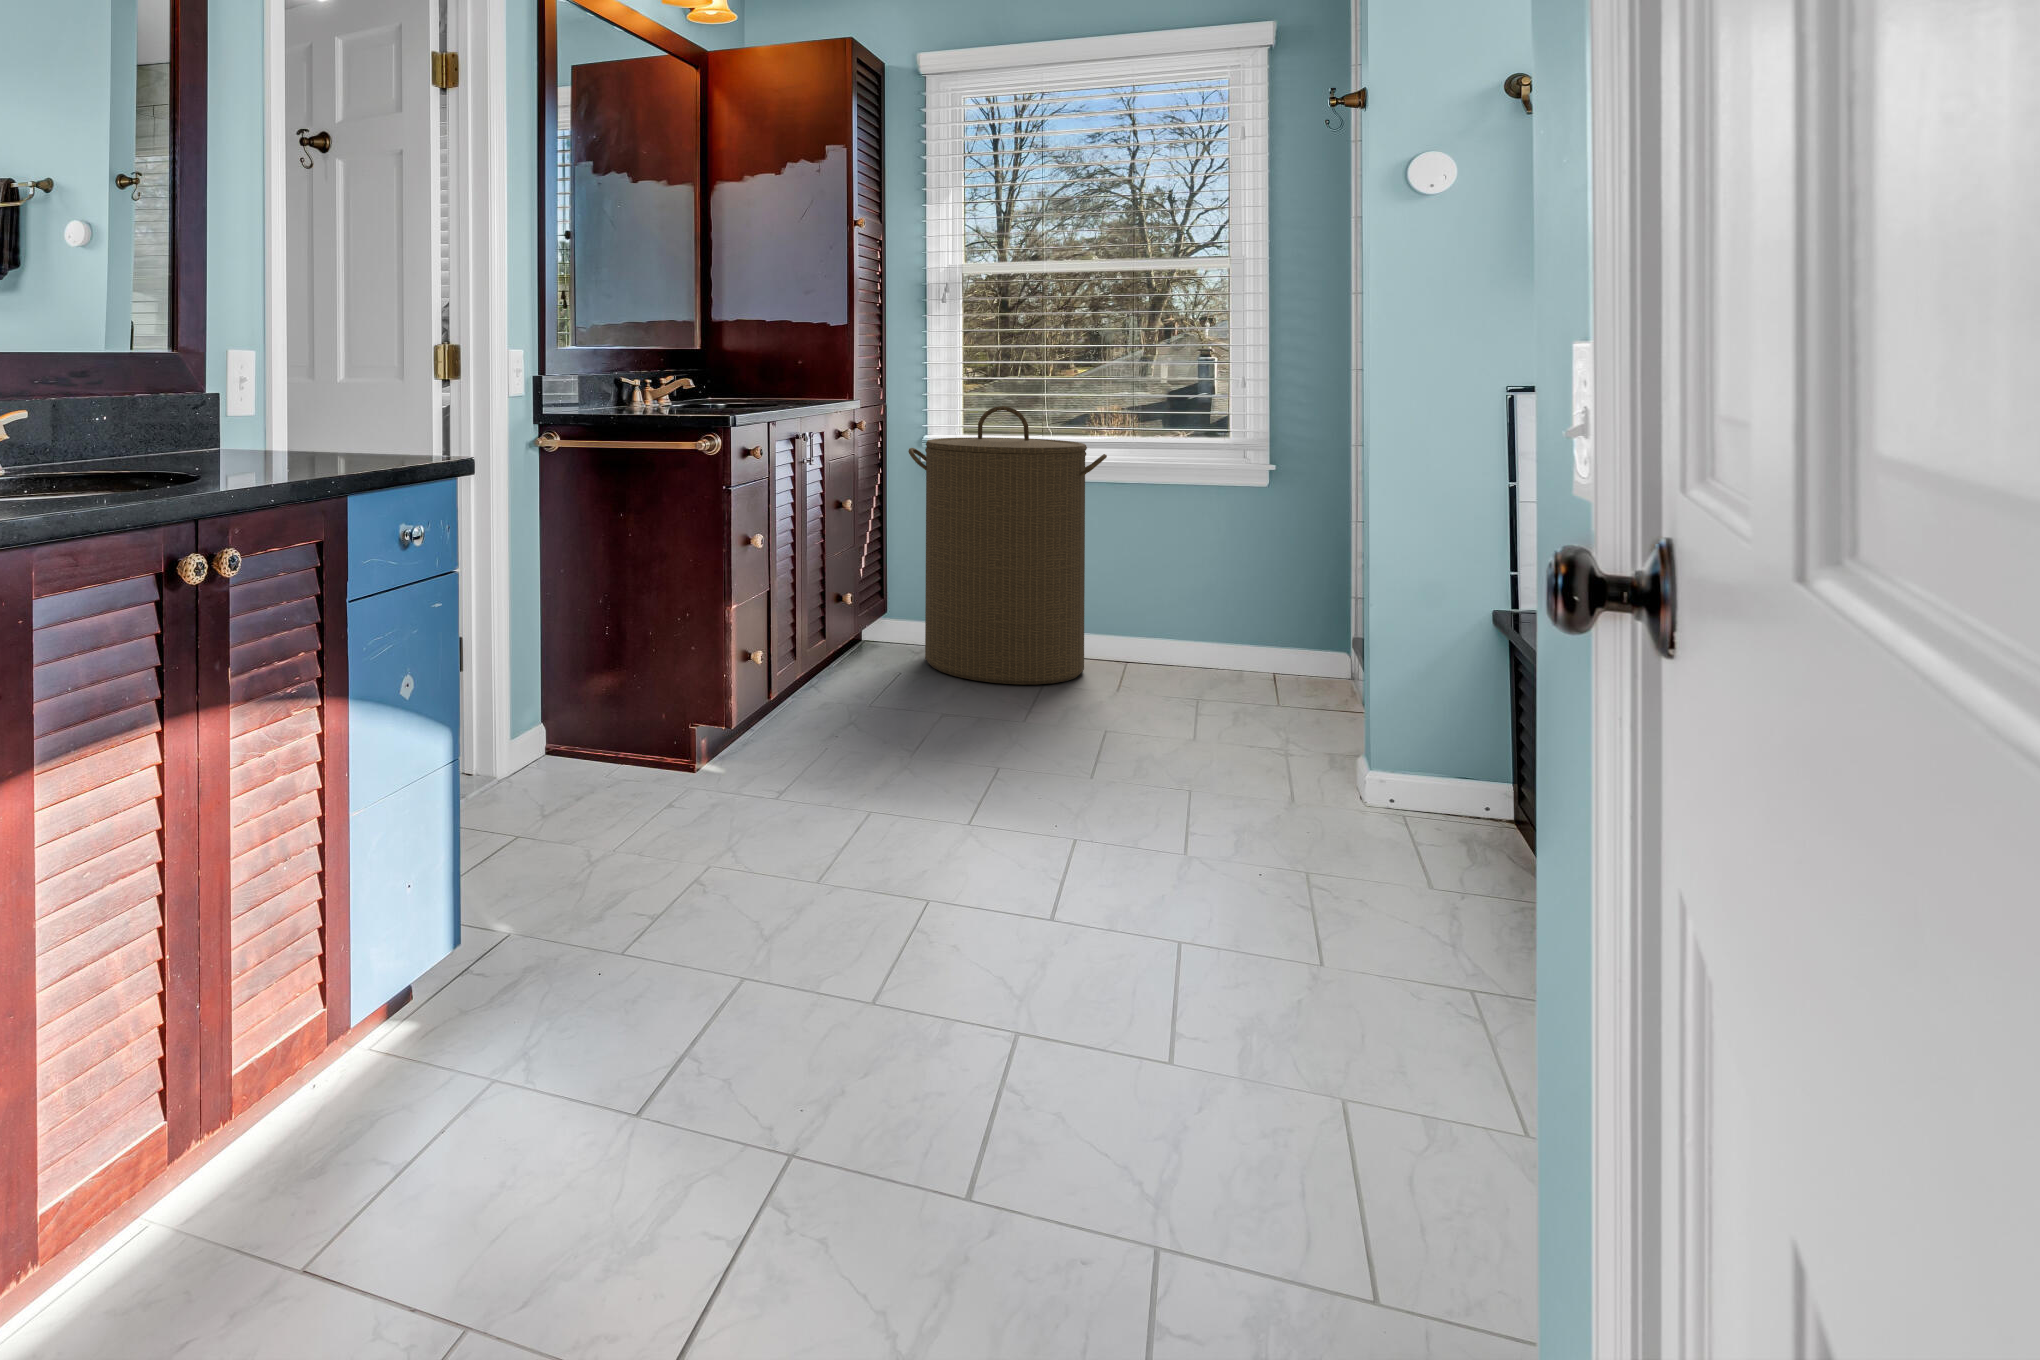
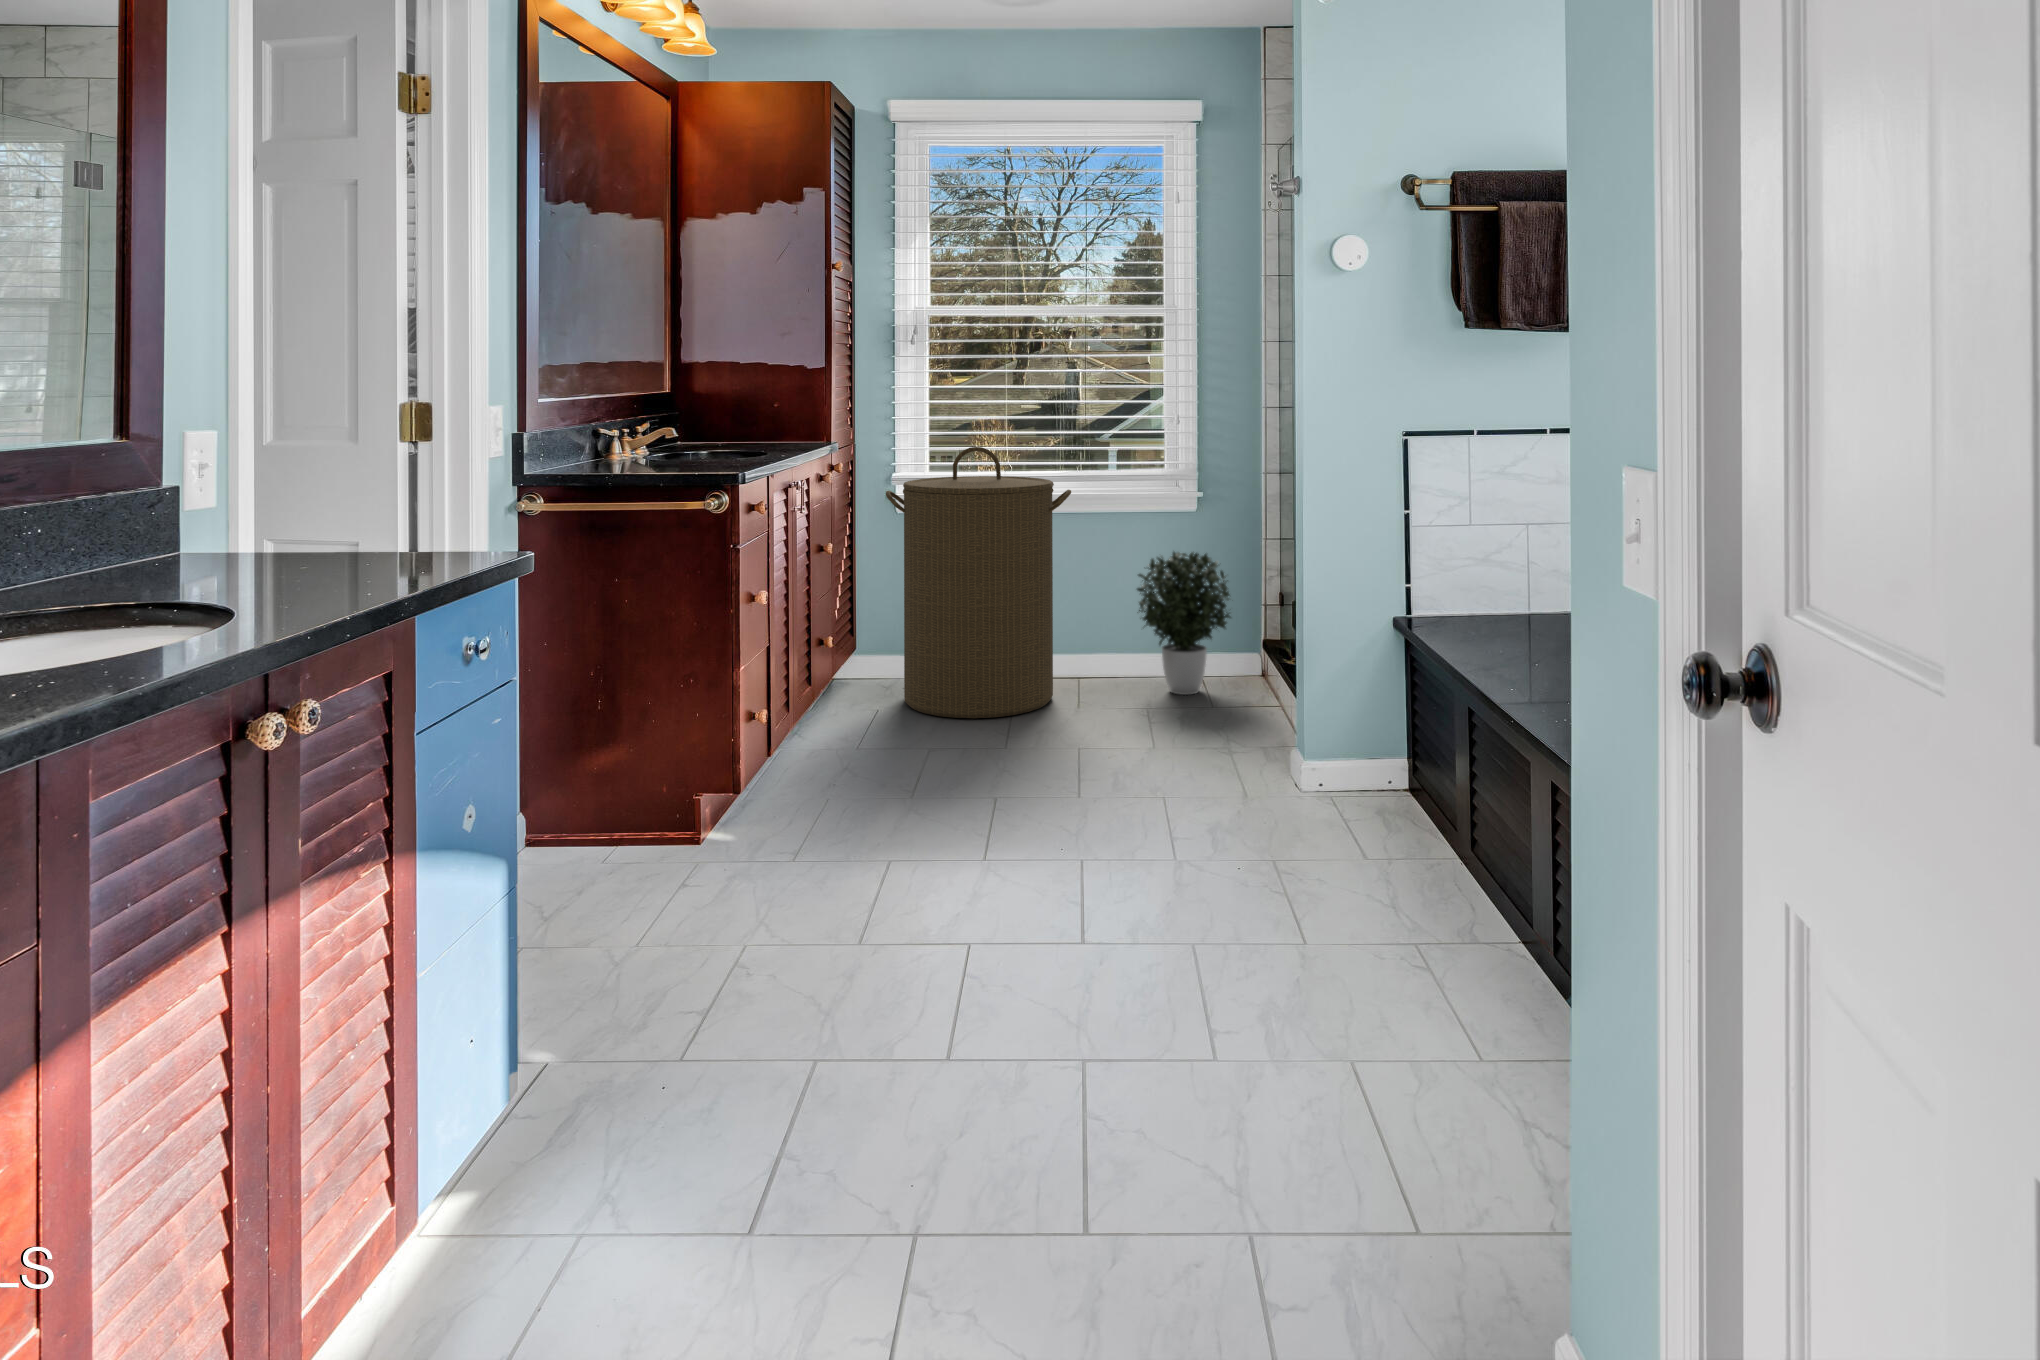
potted plant: none [1184,526,1303,686] -> present [1137,552,1231,695]

